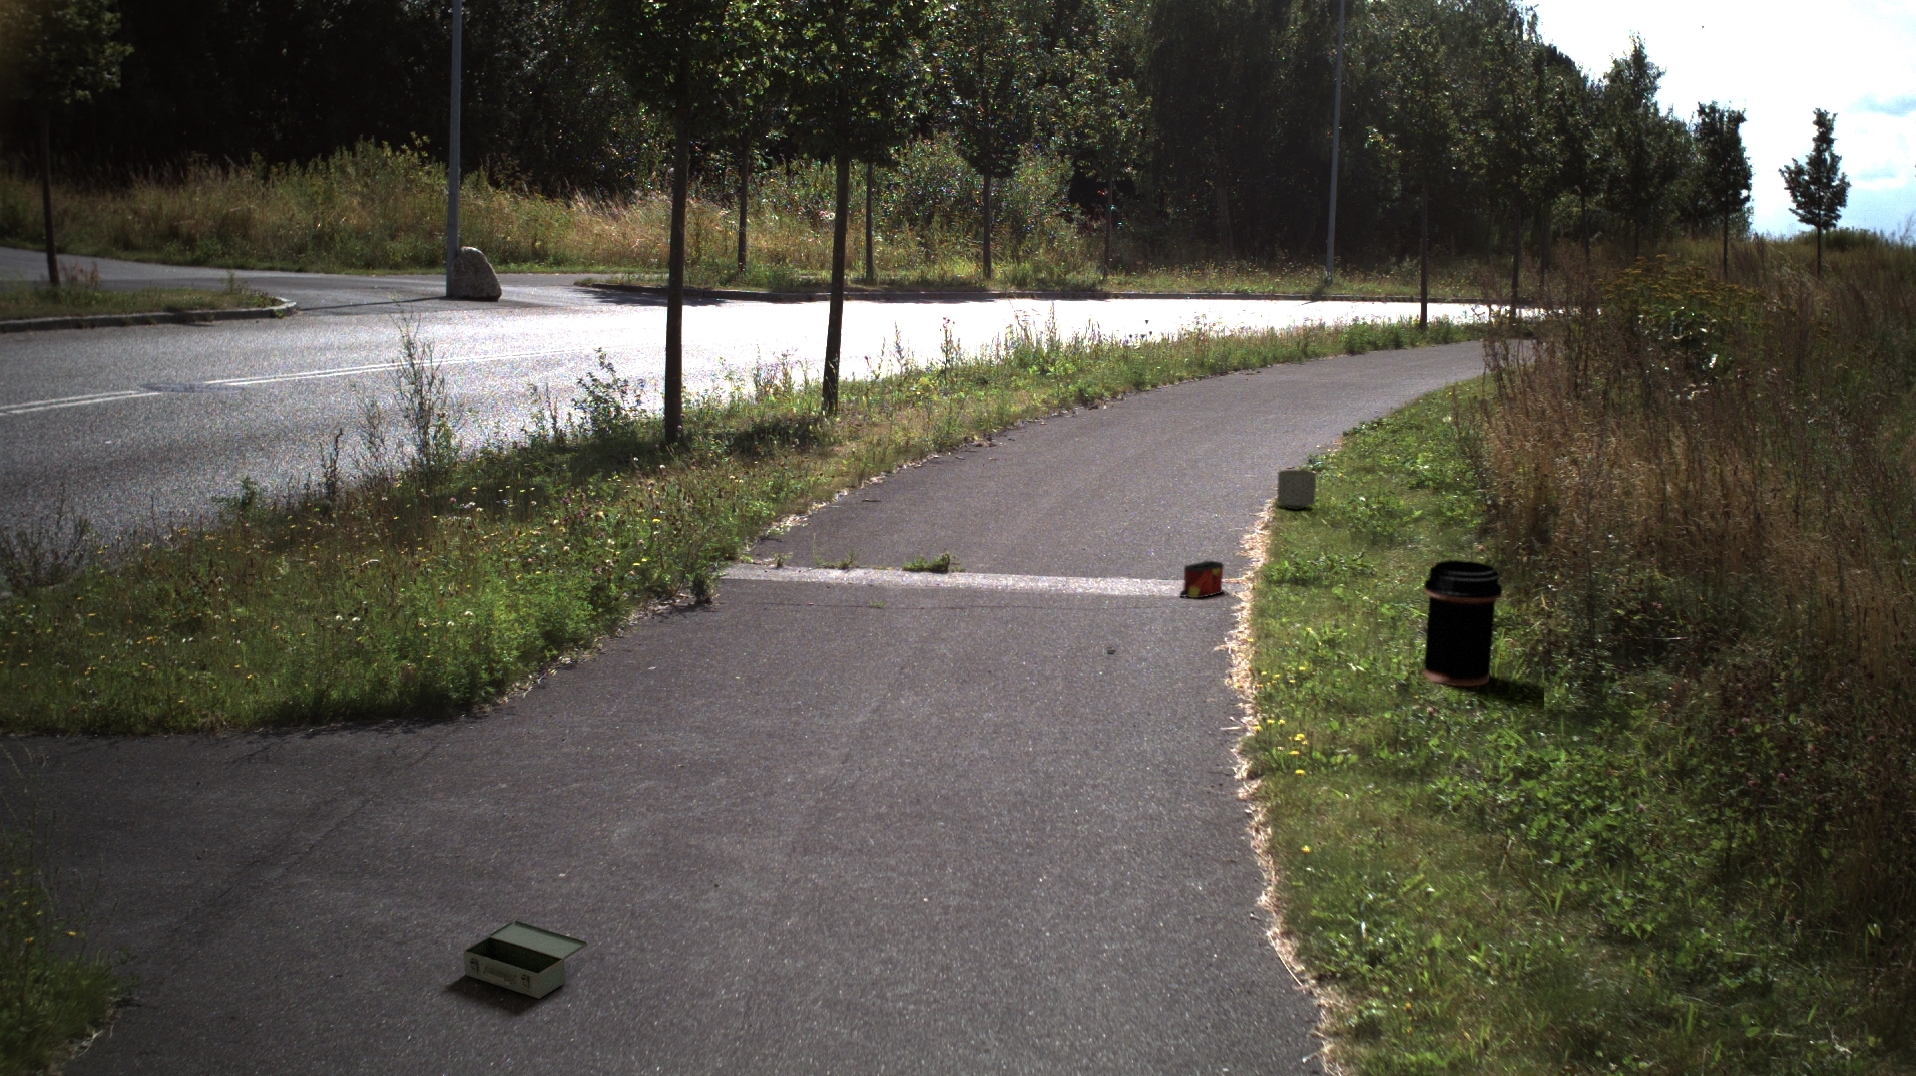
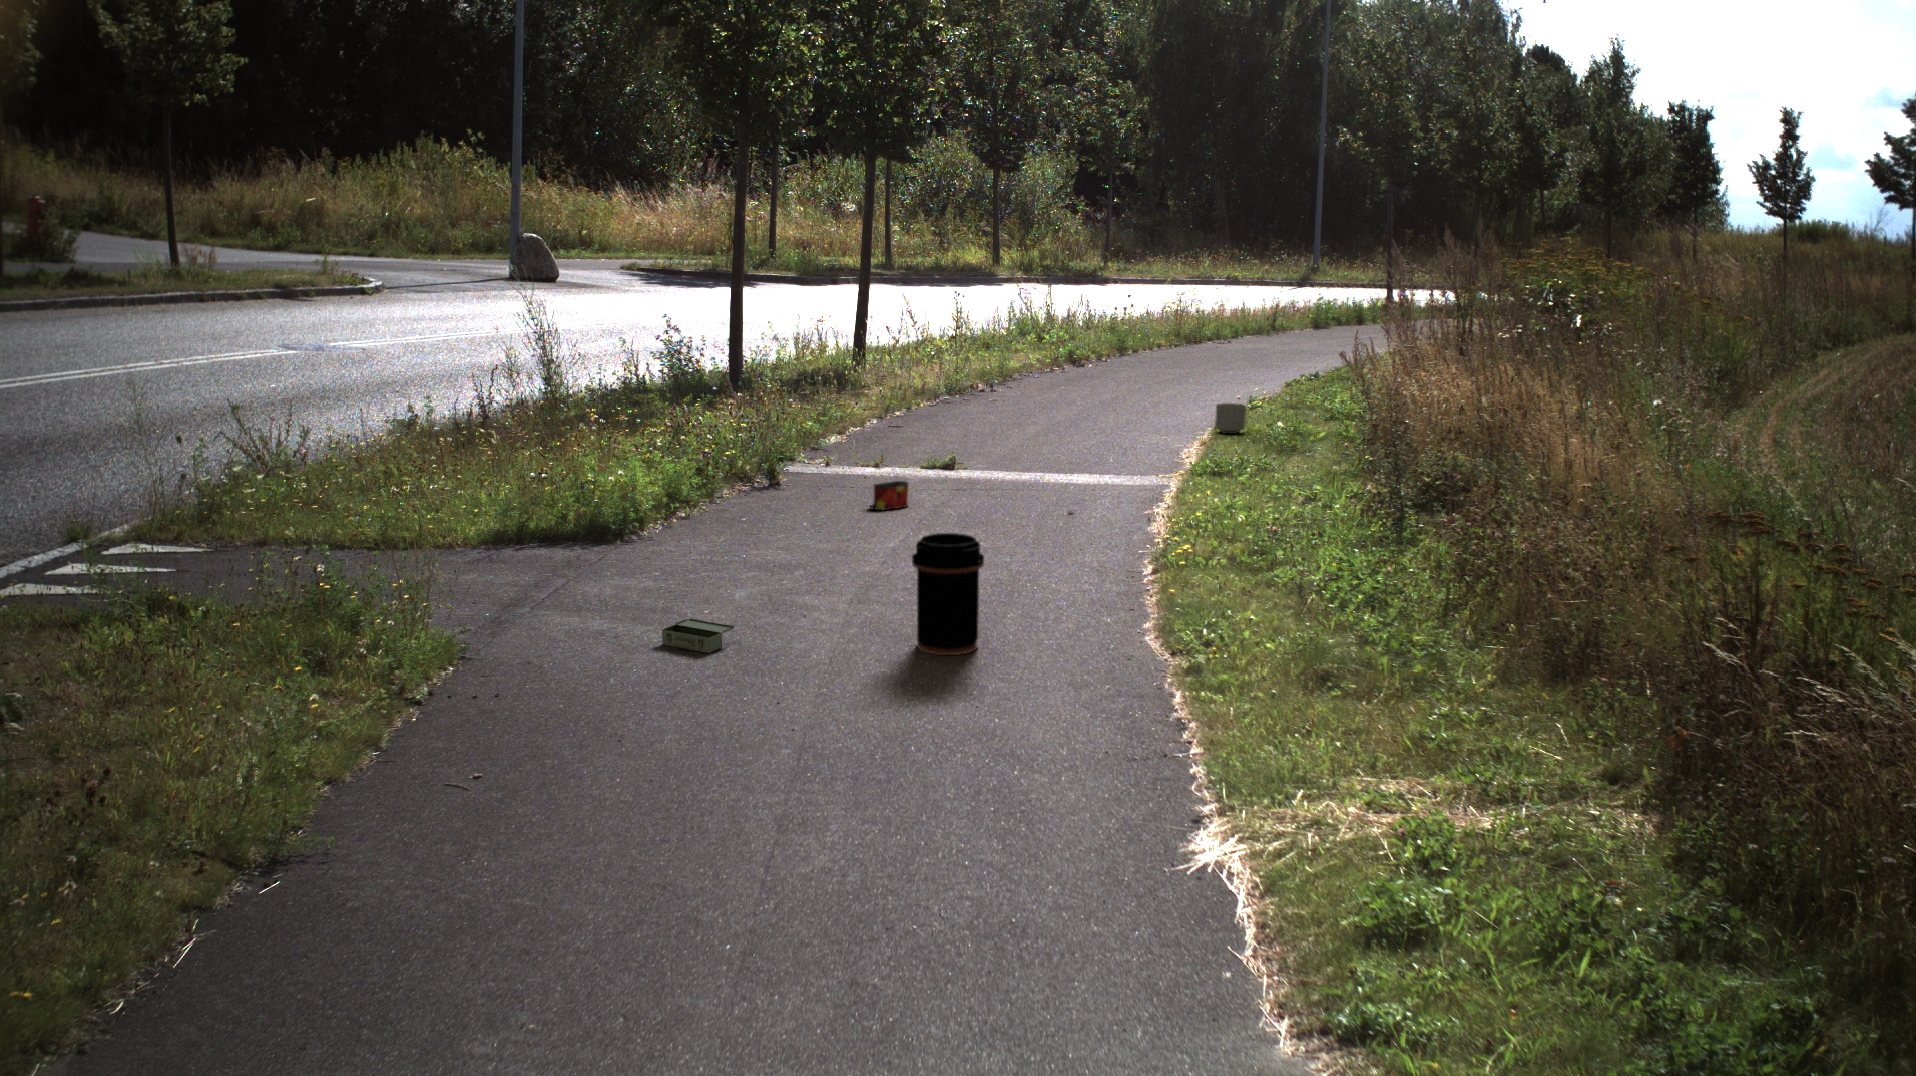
trash can: present [1424,560,1502,686] -> present [912,533,984,655]
bag: present [1179,561,1224,598] -> present [870,481,908,510]

